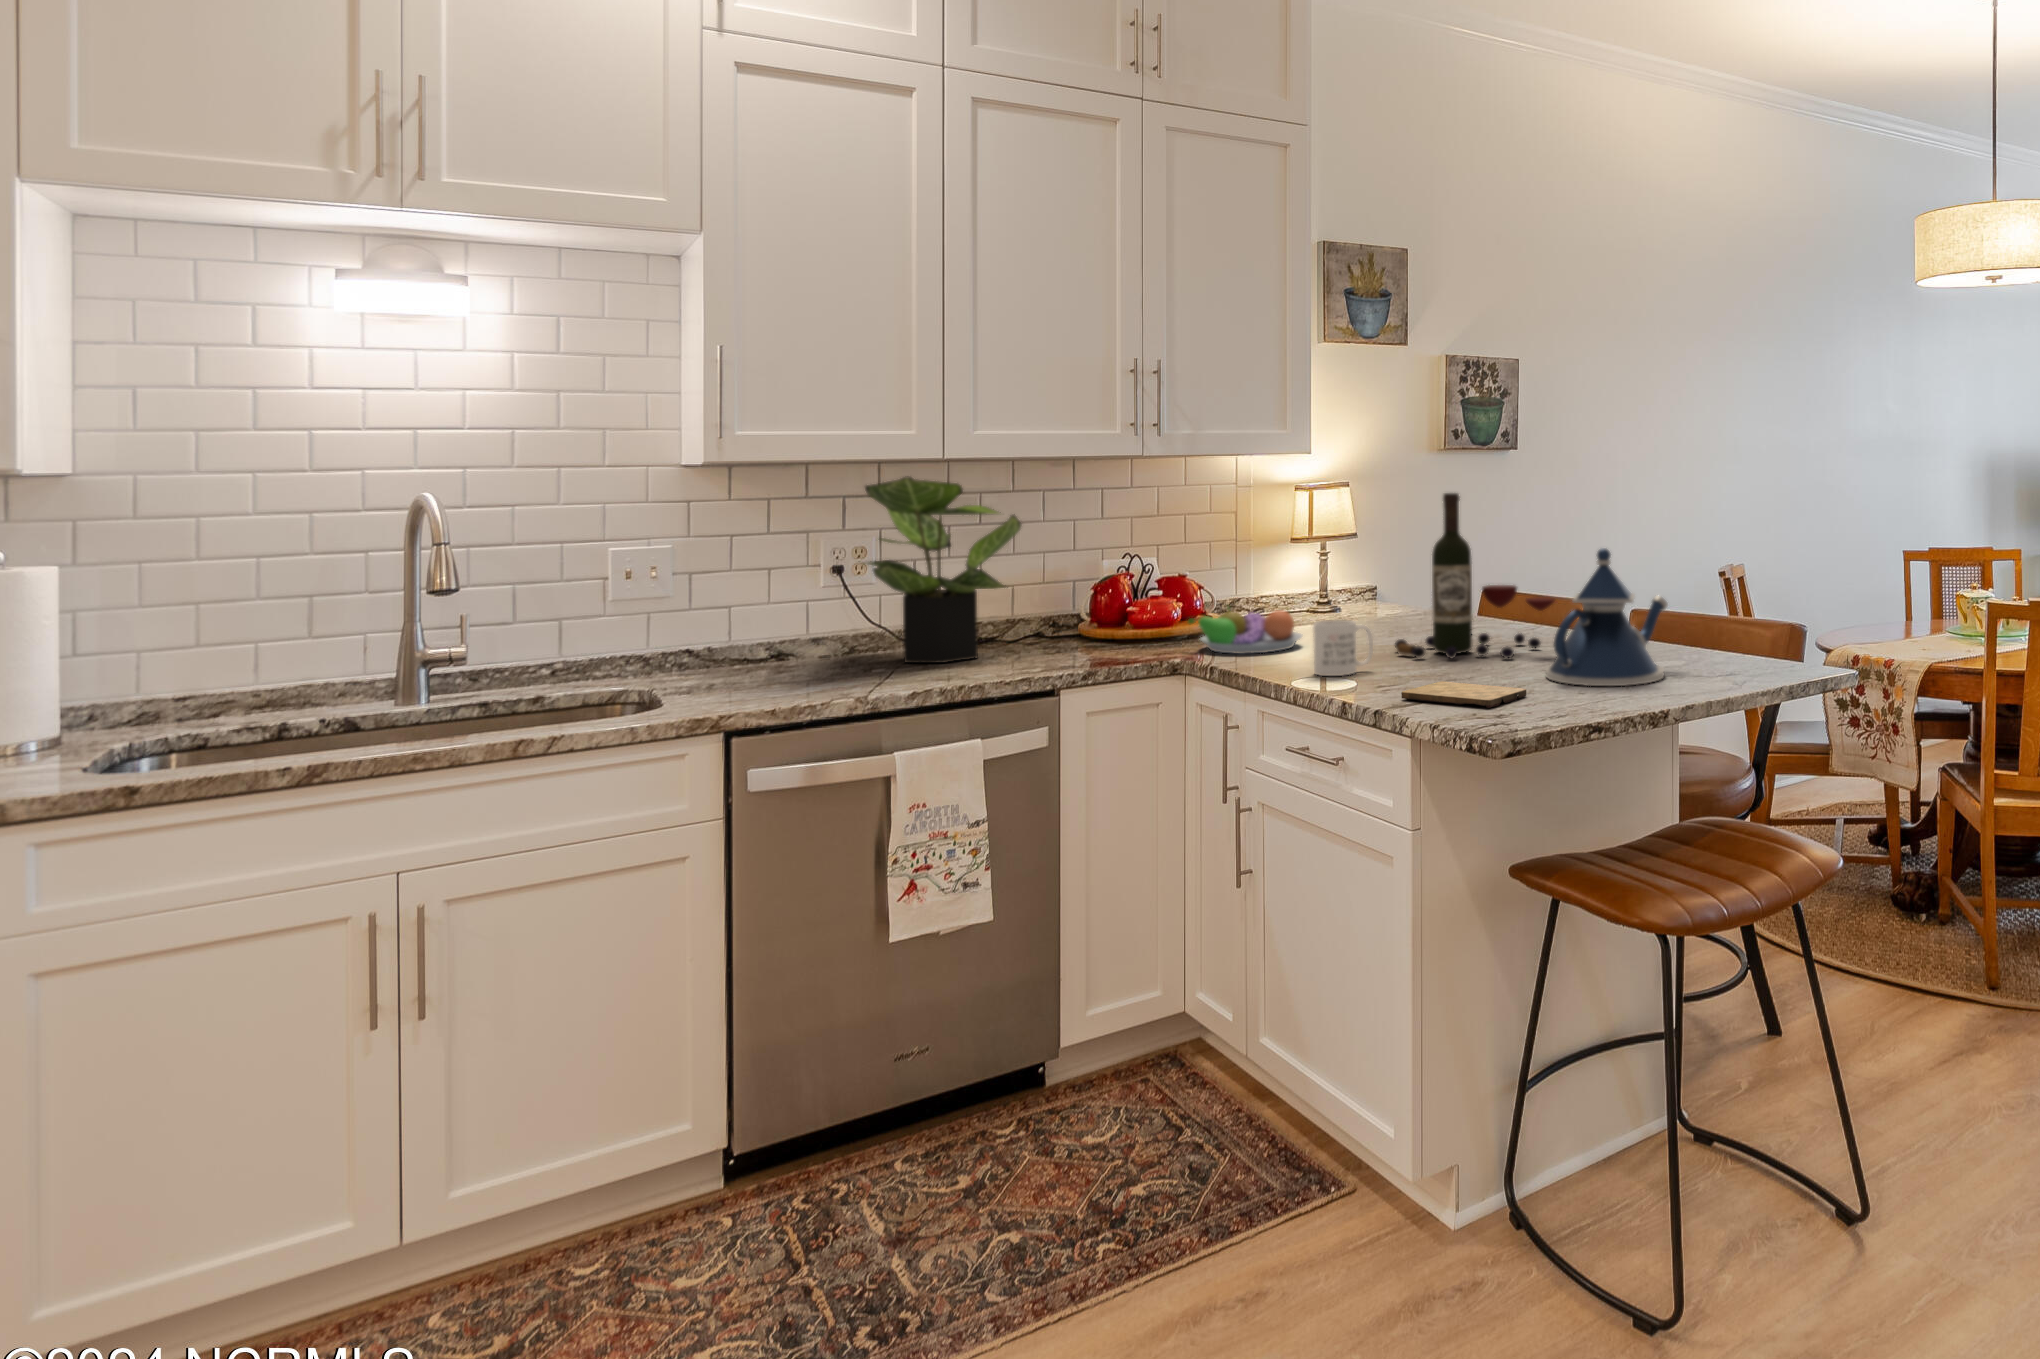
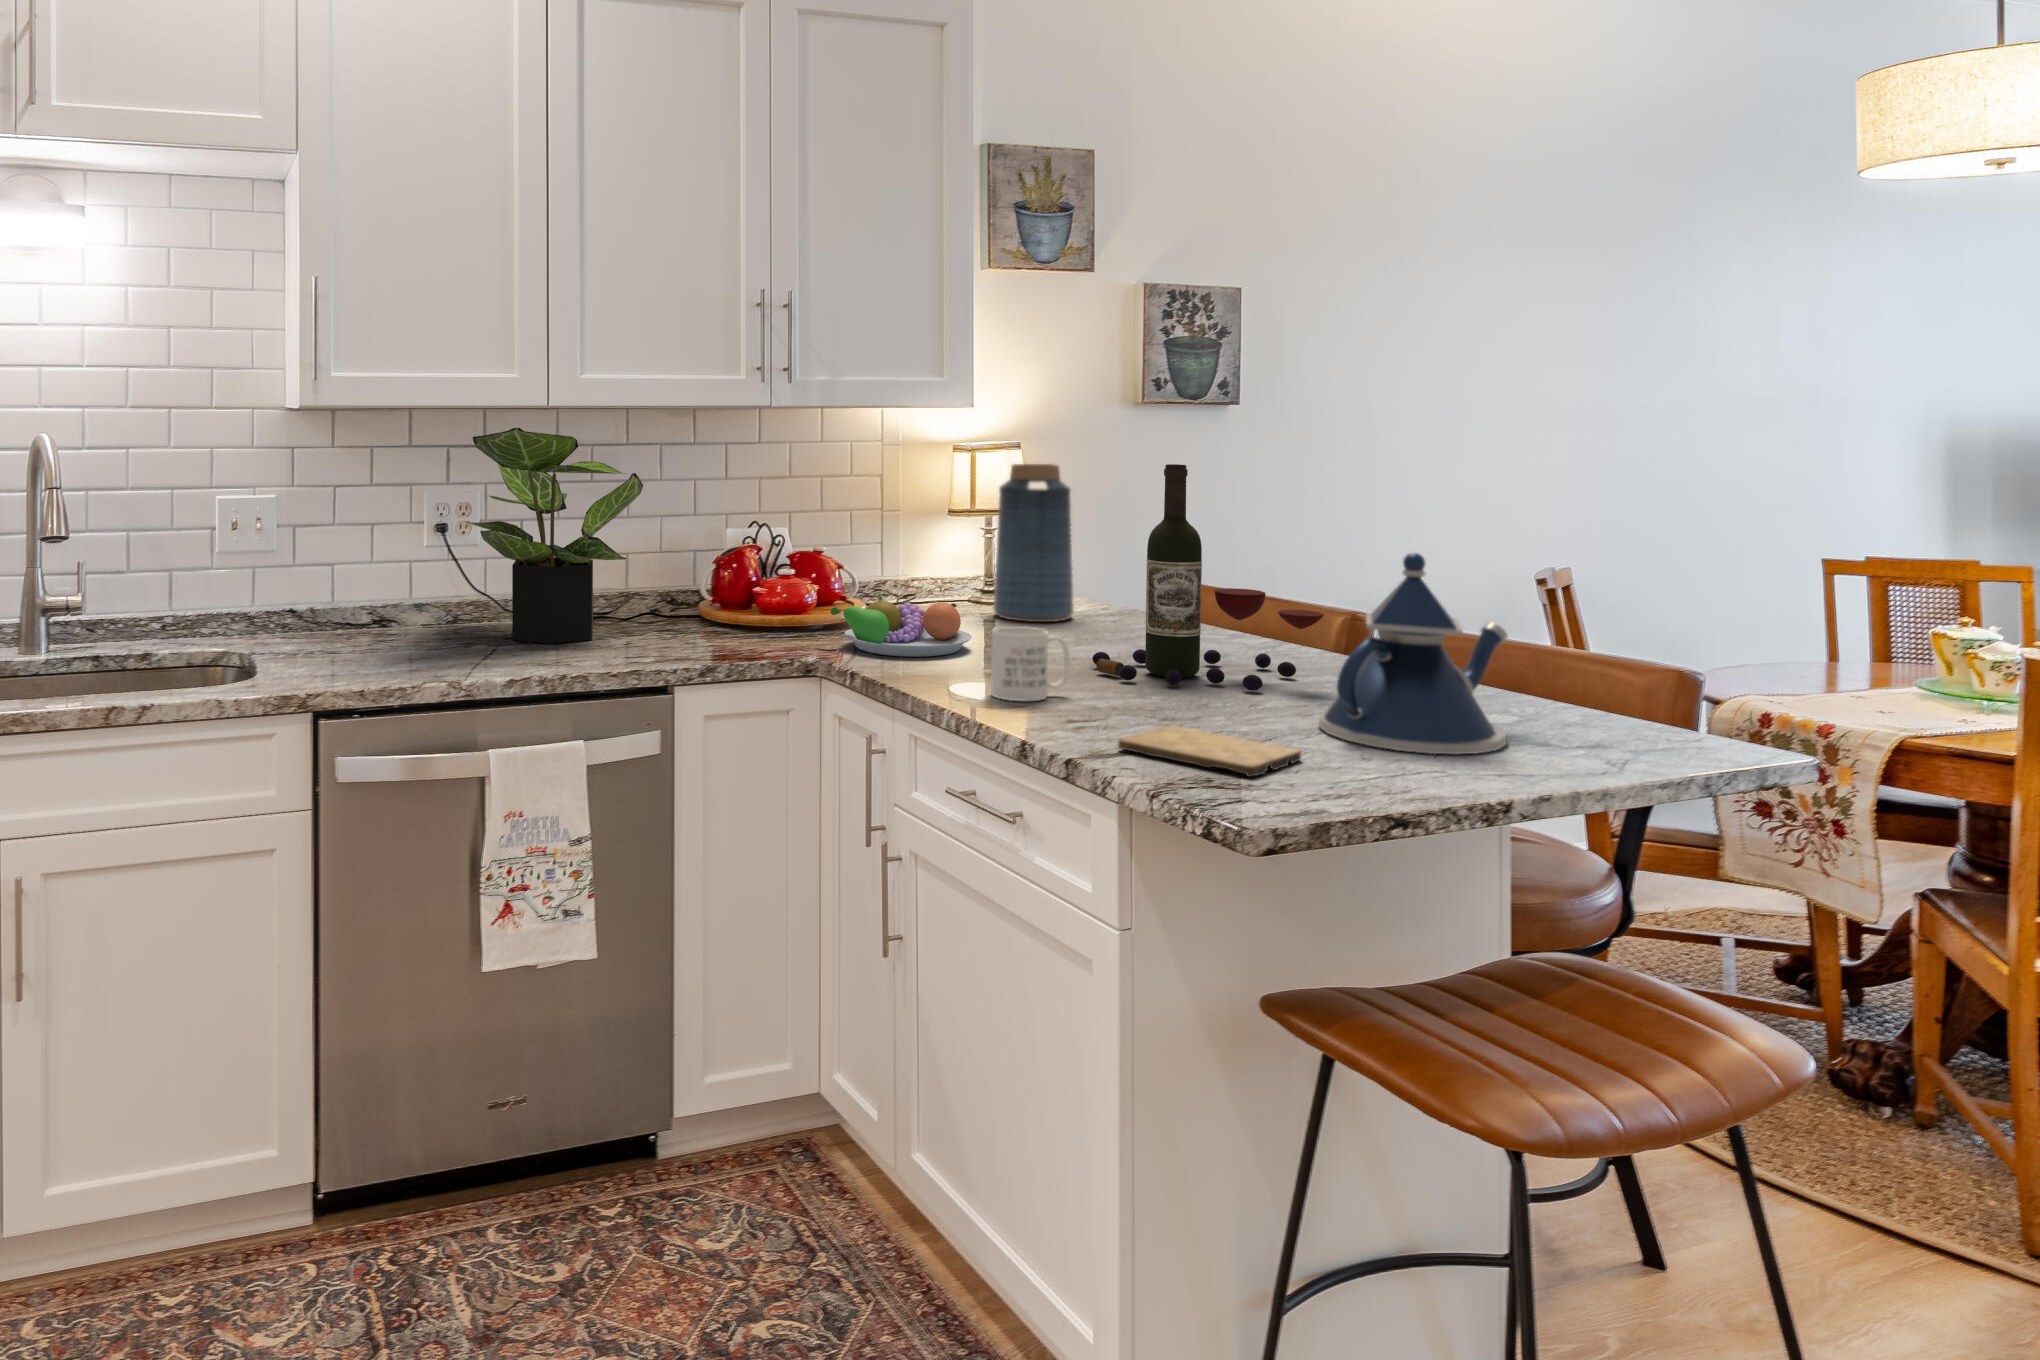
vase: none [1324,498,1388,625] -> present [993,464,1074,622]

